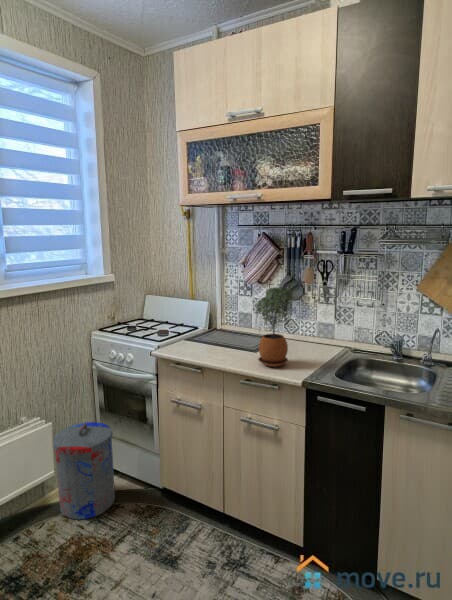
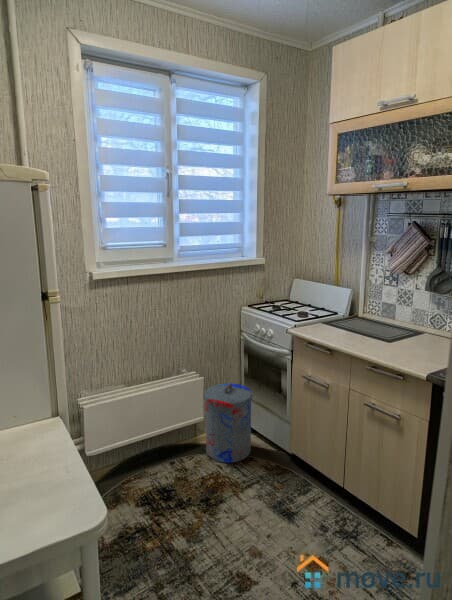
potted plant: present [256,287,292,367] -> none [385,278,432,357]

